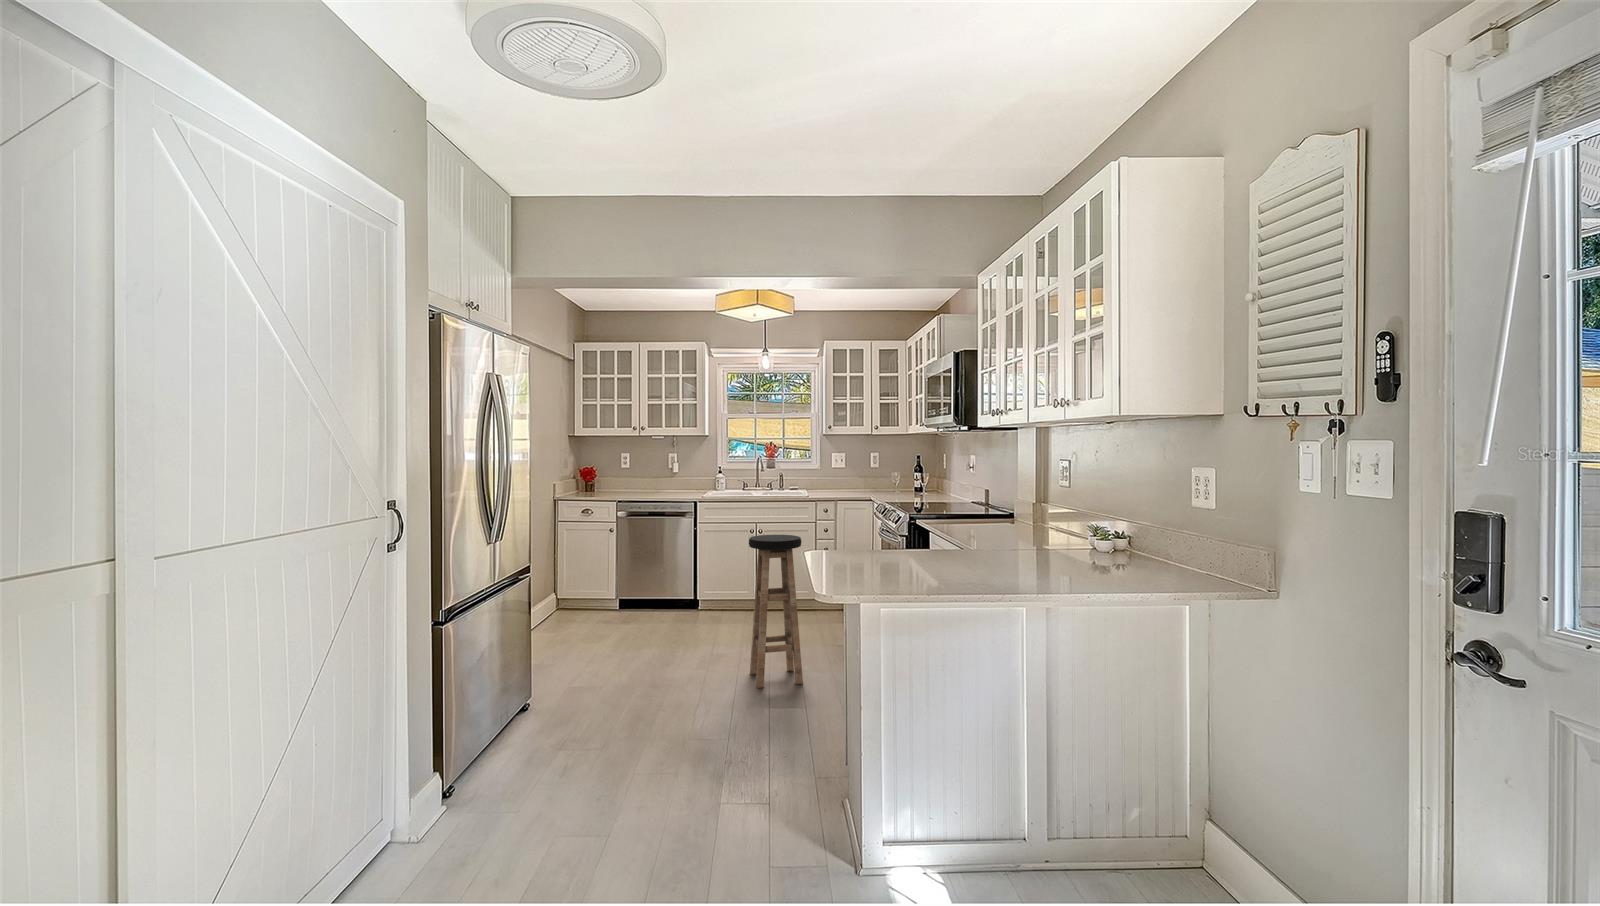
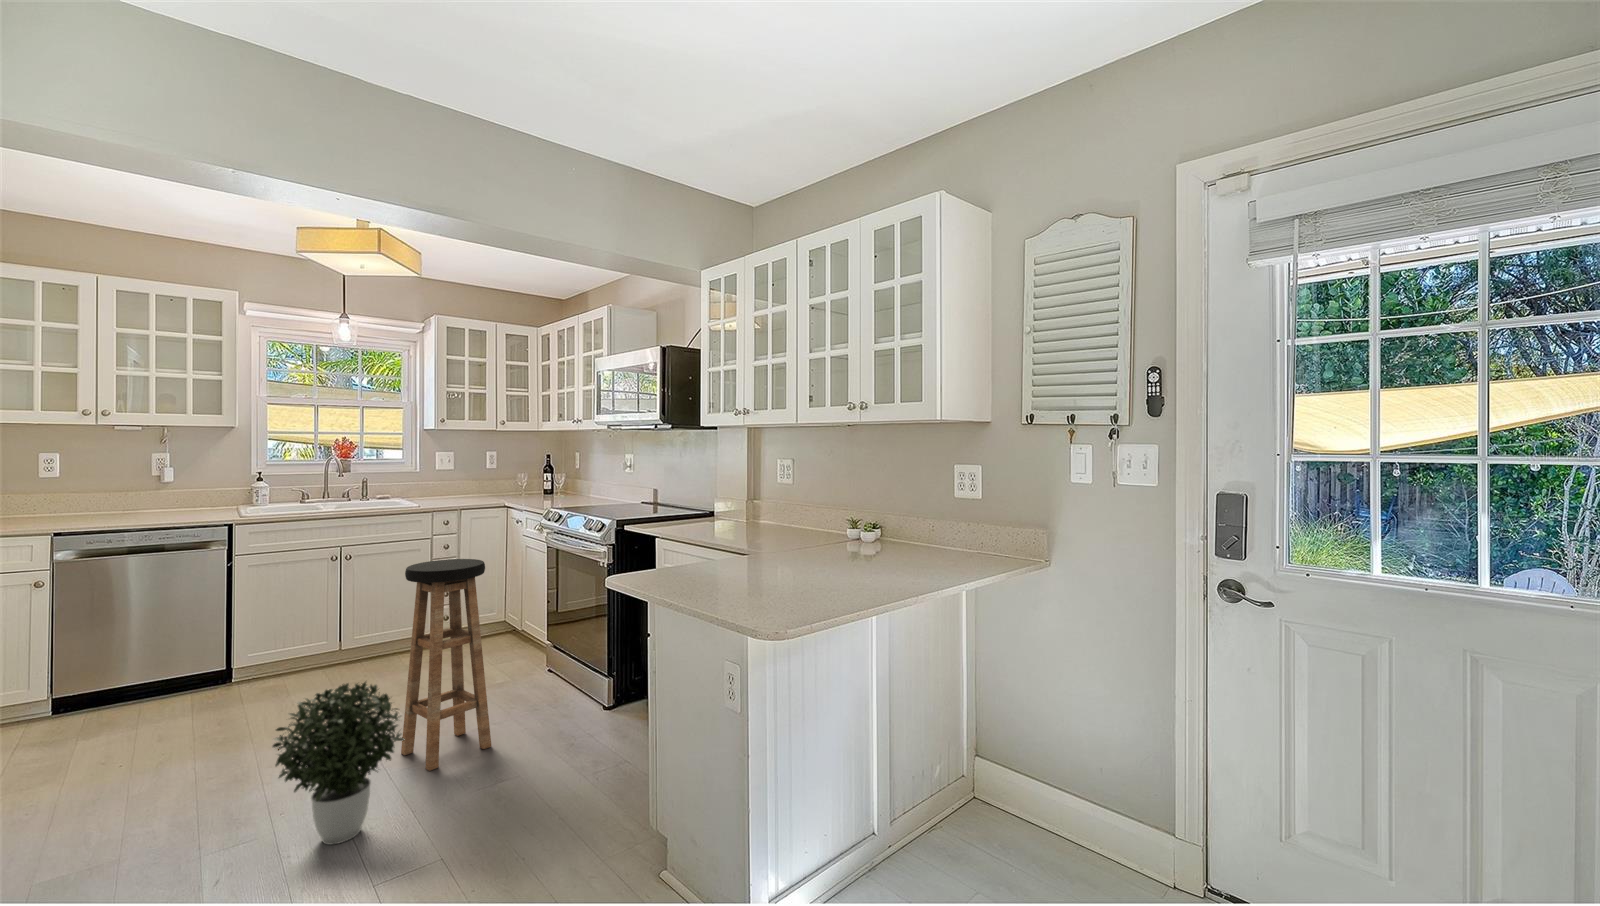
potted plant: none [656,609,727,713] -> present [273,682,404,845]

